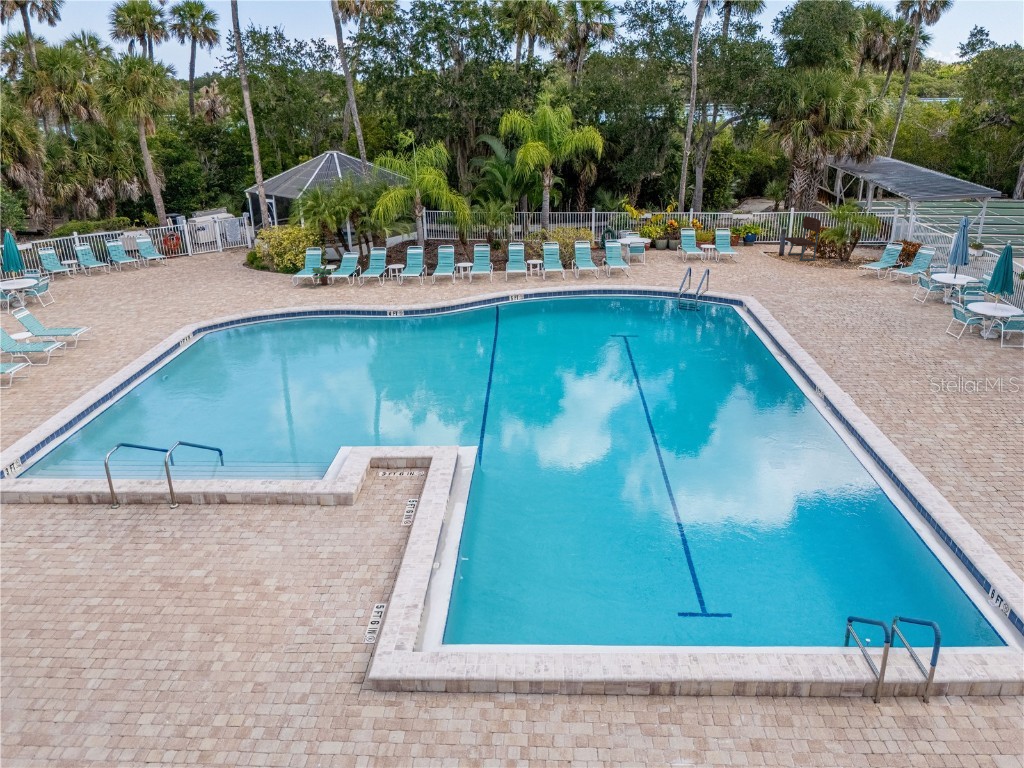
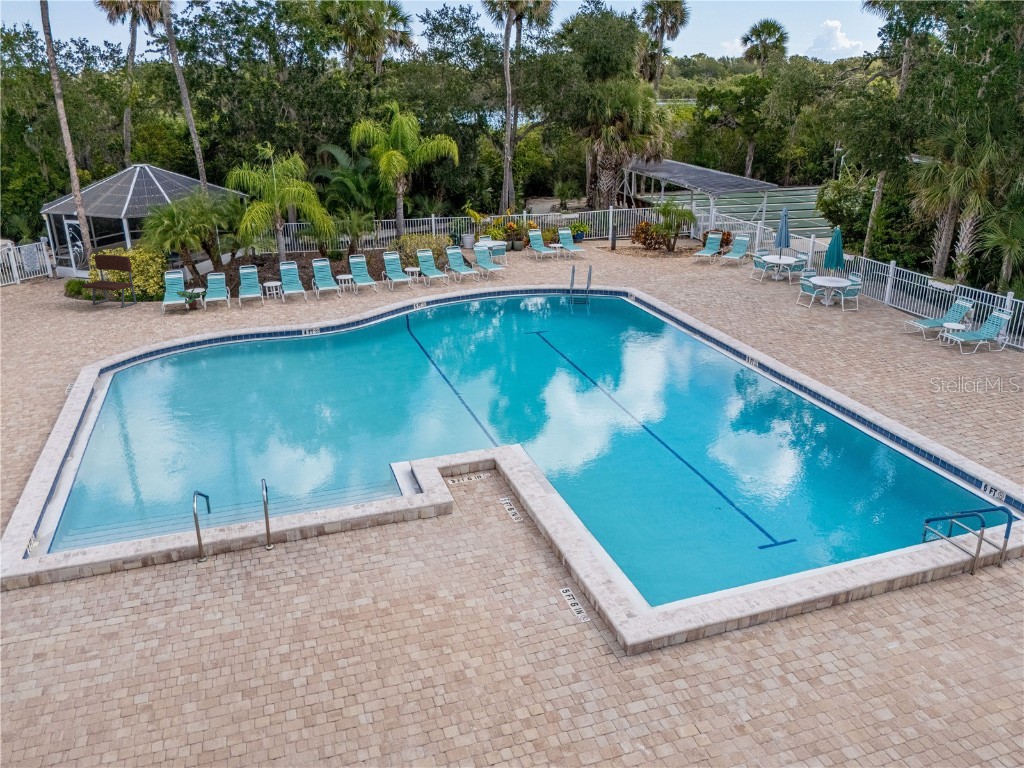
bench: present [784,216,821,261] -> present [82,255,137,308]

